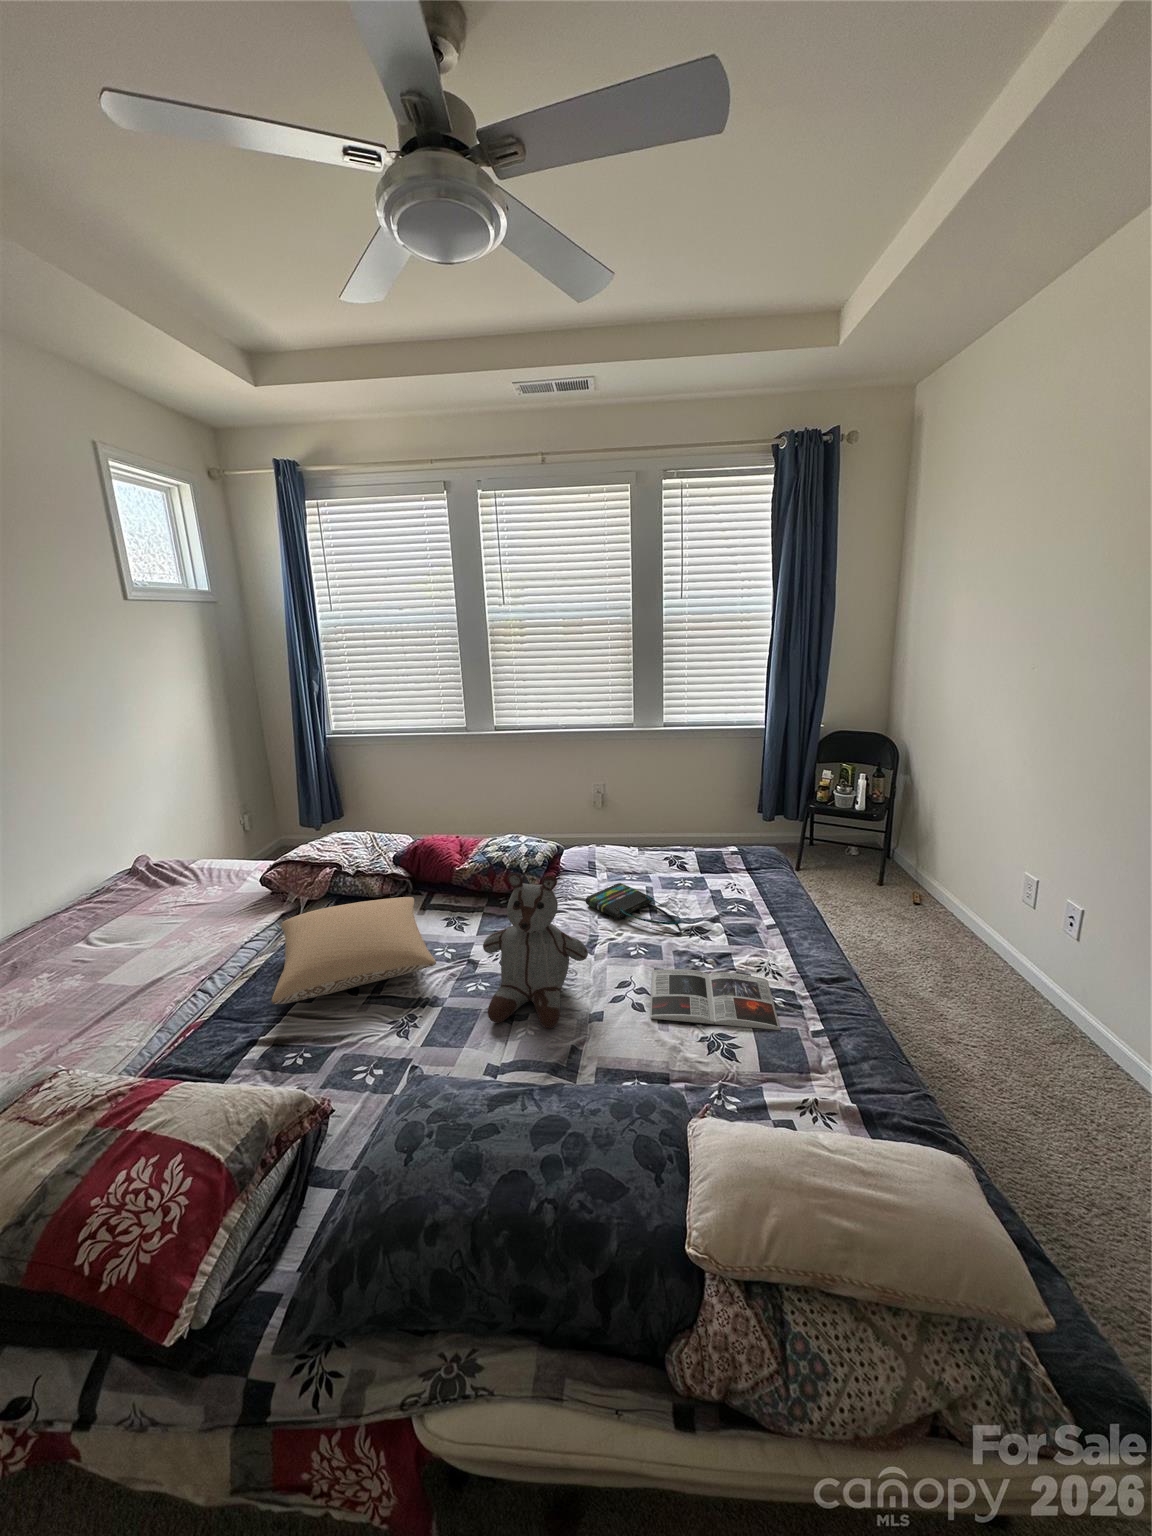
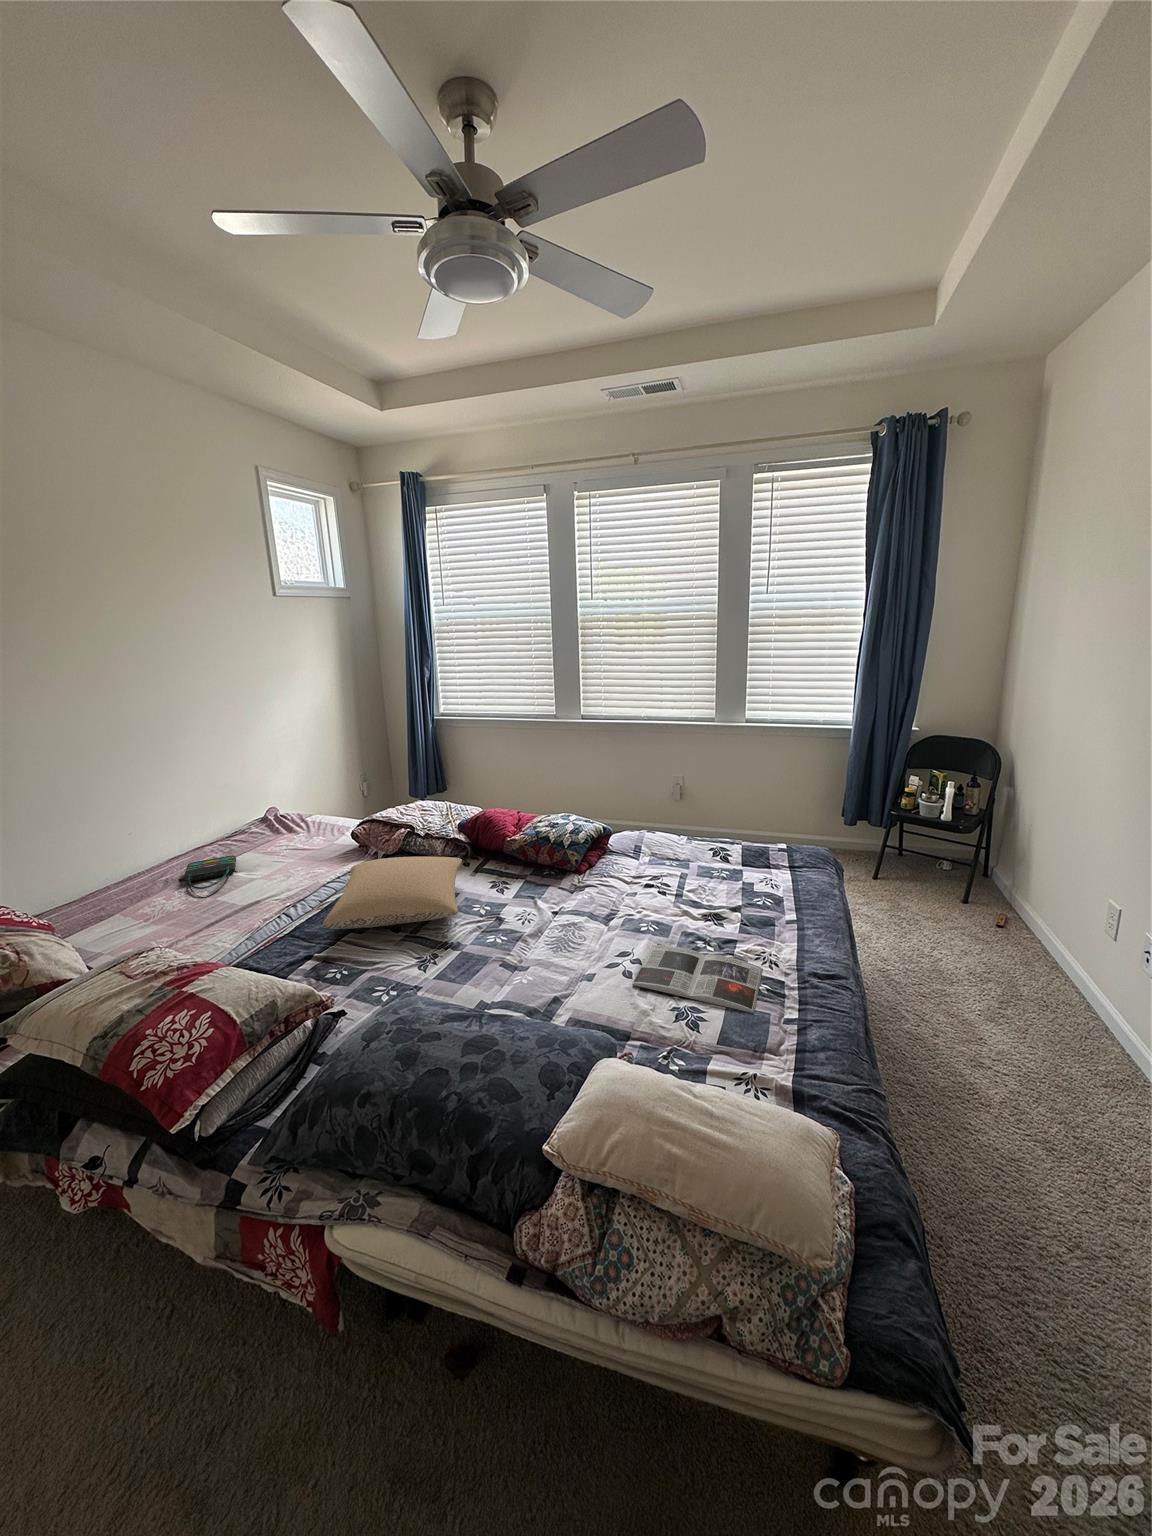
stuffed bear: present [483,873,588,1028] -> none [489,838,585,980]
tote bag: present [586,883,681,935] -> present [179,855,237,898]

